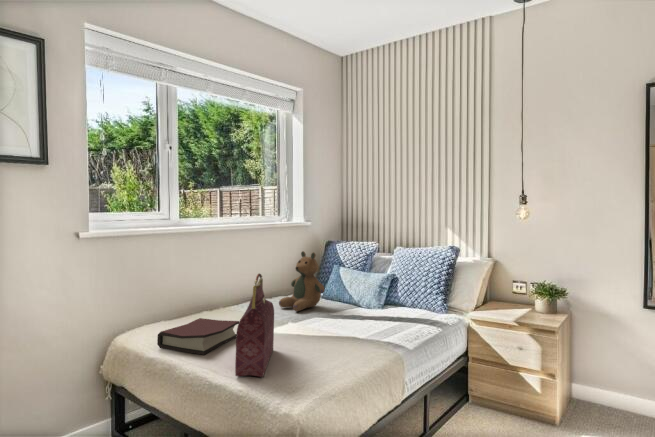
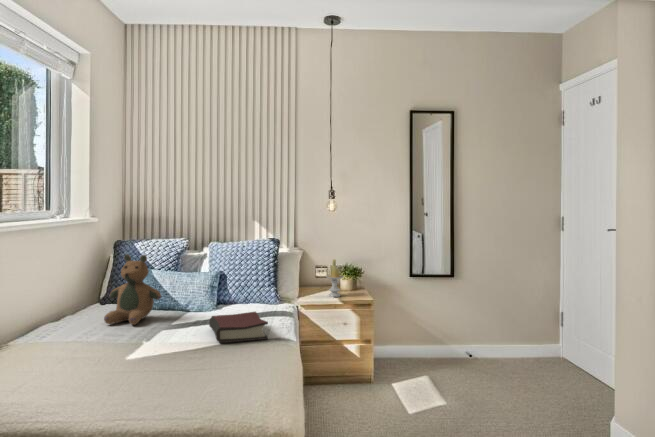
handbag: present [235,274,274,377] -> none [148,280,208,389]
candle: none [507,274,529,316] -> present [326,259,344,297]
hardback book: present [157,318,239,355] -> present [209,312,268,343]

